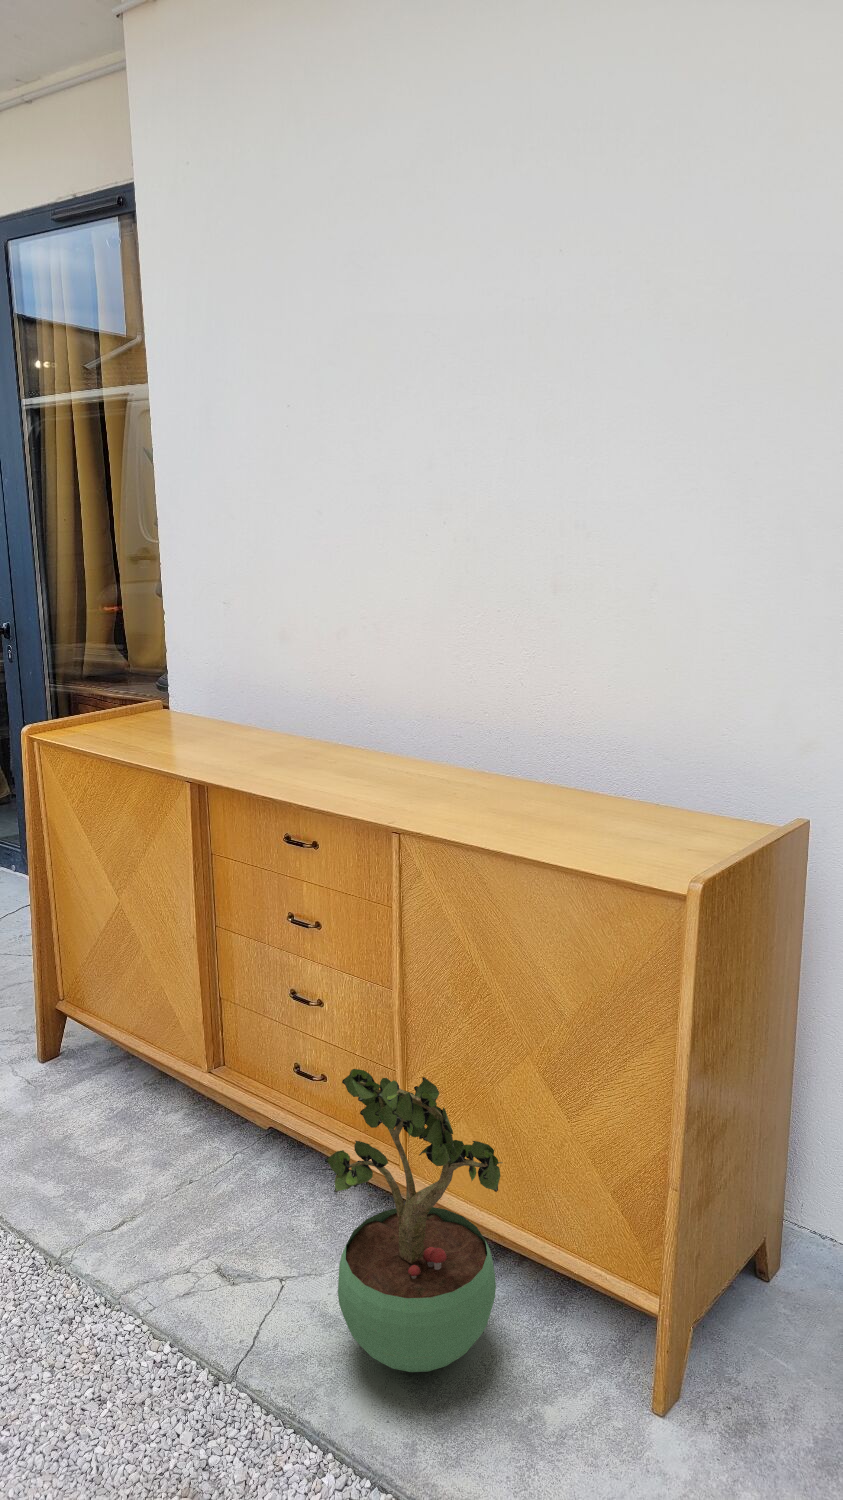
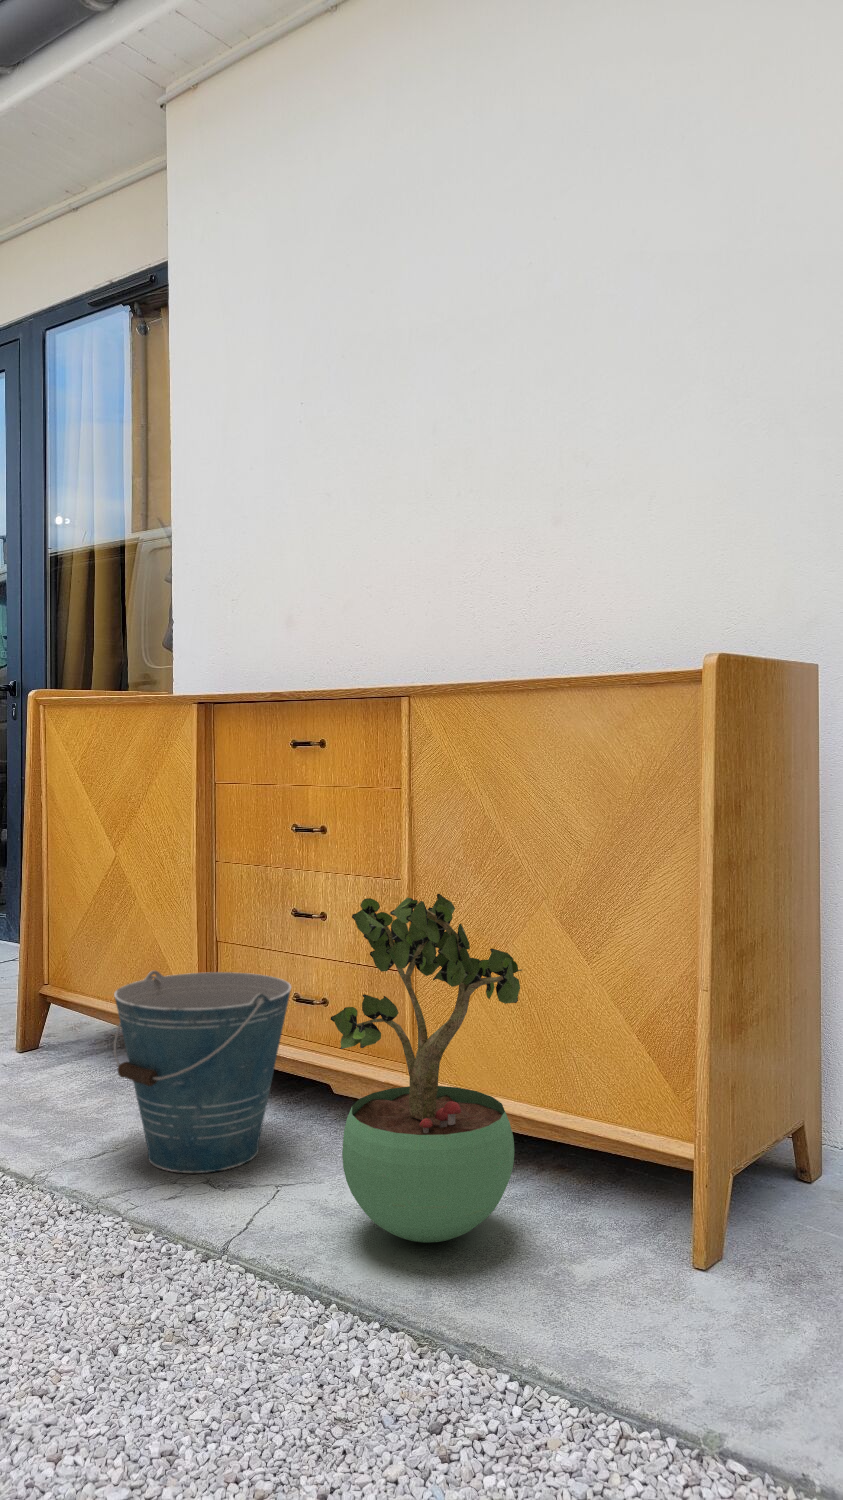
bucket: none [123,1045,291,1254] -> present [114,970,291,1173]

